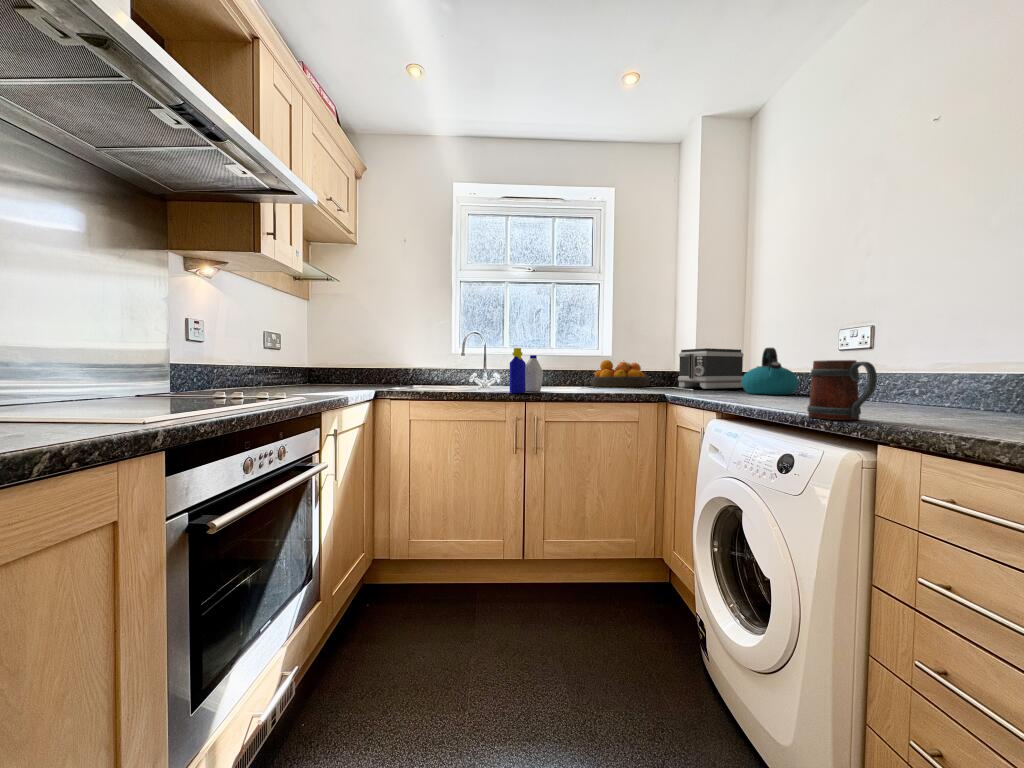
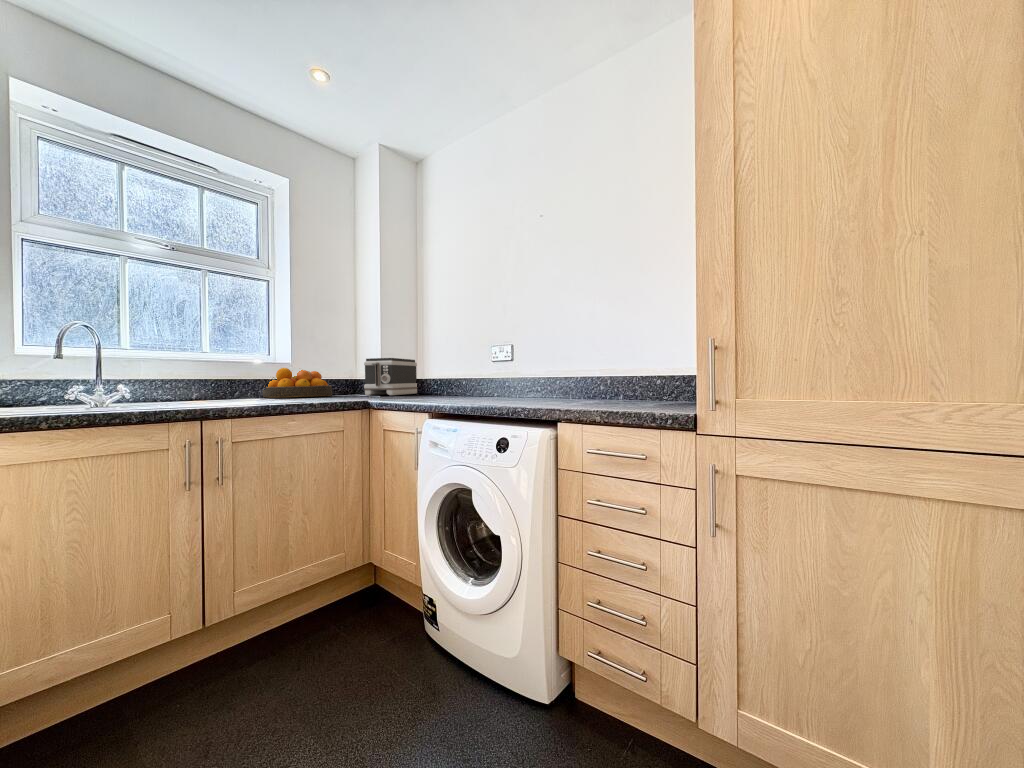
bottle: present [510,348,543,393] -> none [182,350,226,410]
kettle: present [742,348,798,395] -> none [428,359,468,397]
mug: present [807,360,877,420] -> none [513,368,553,409]

